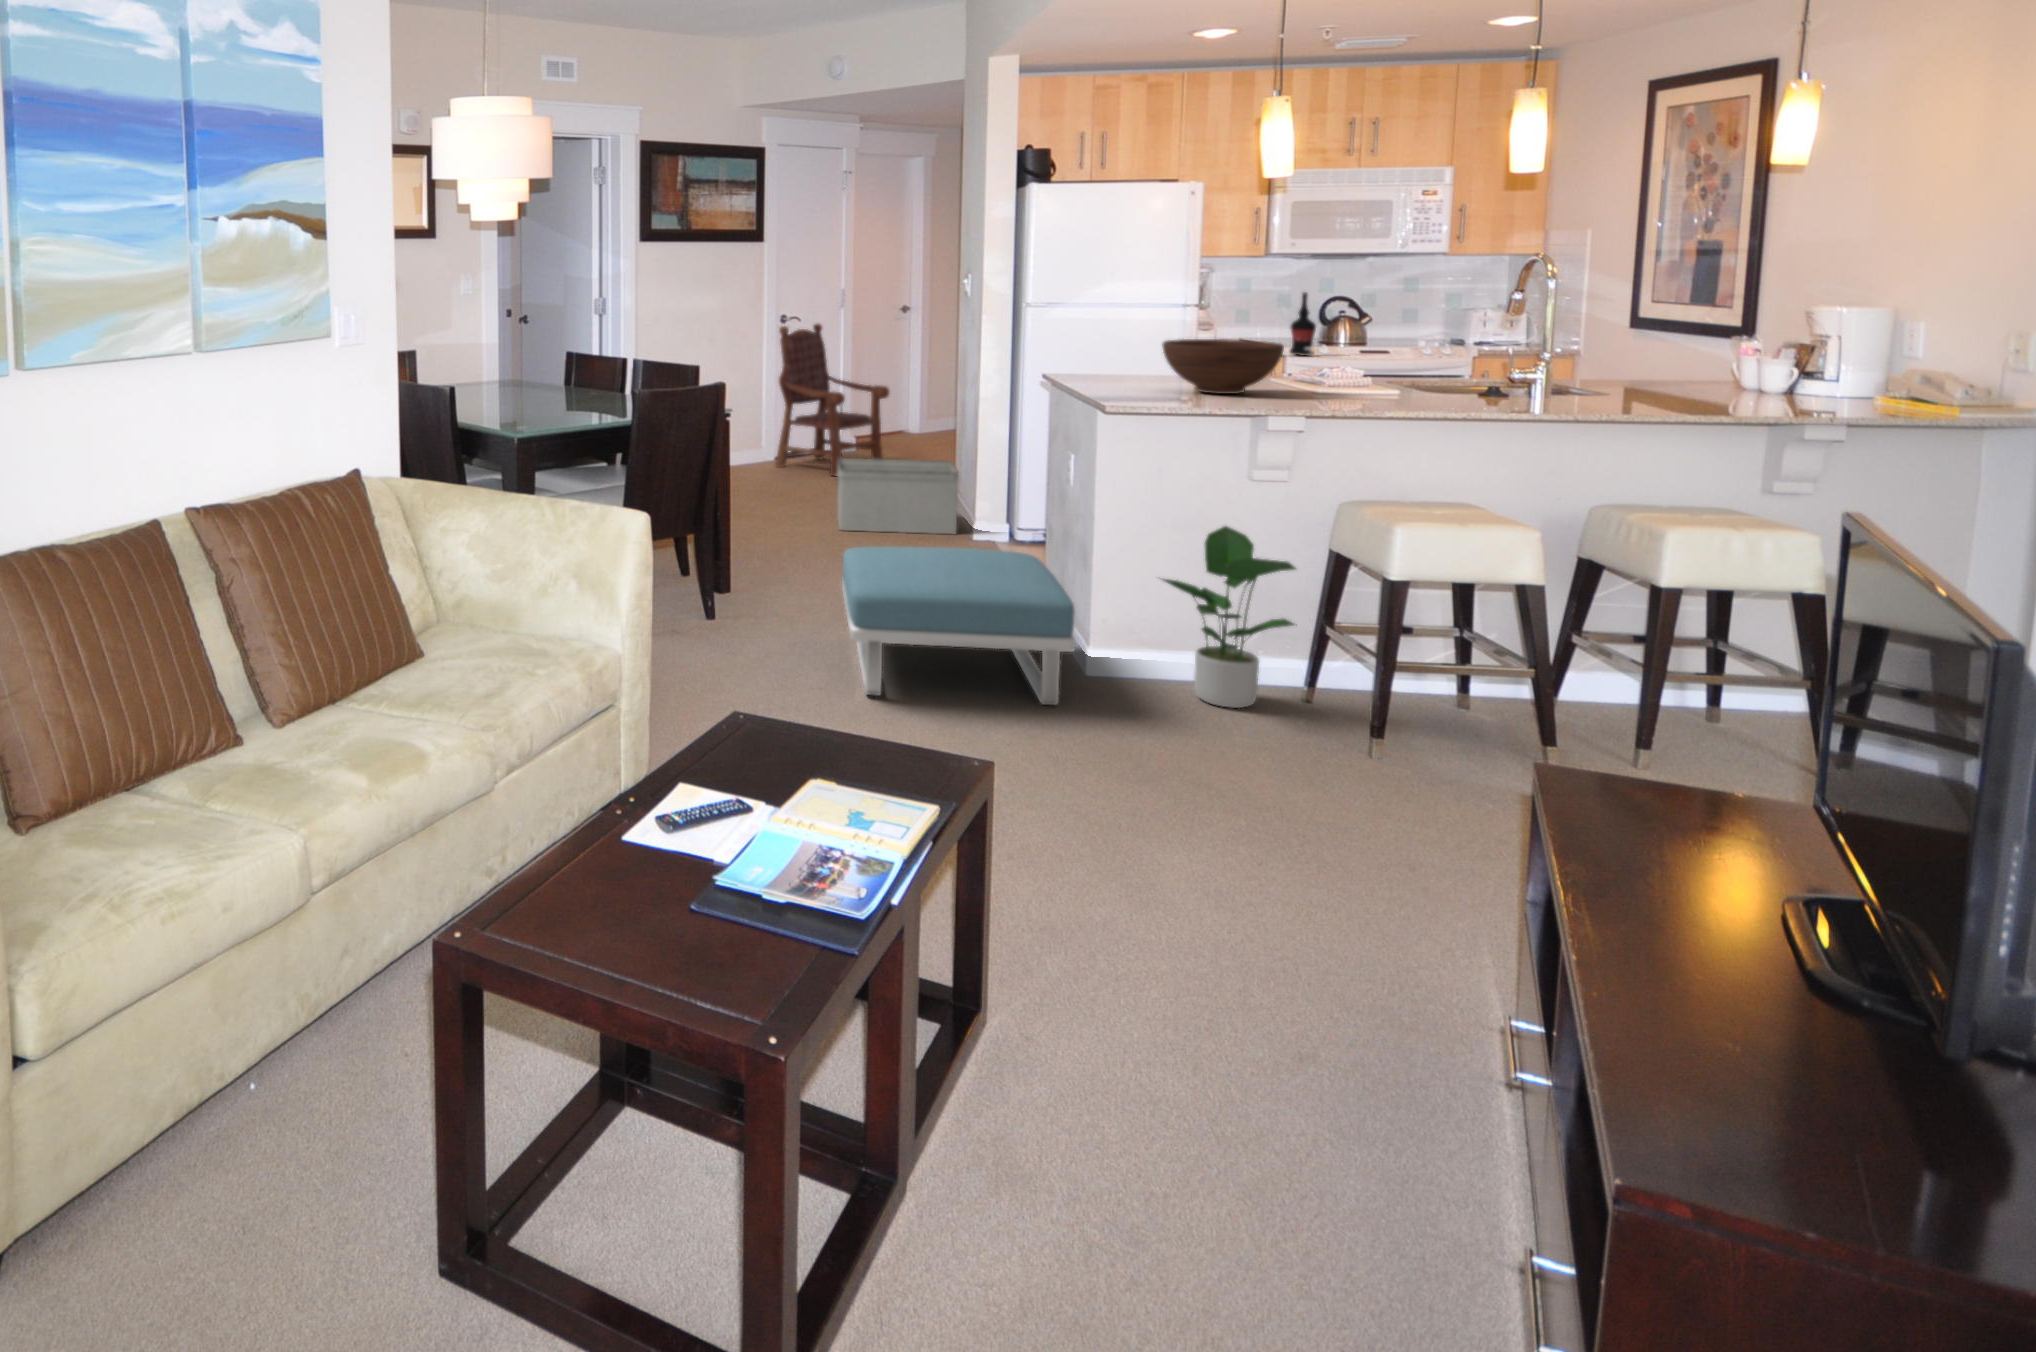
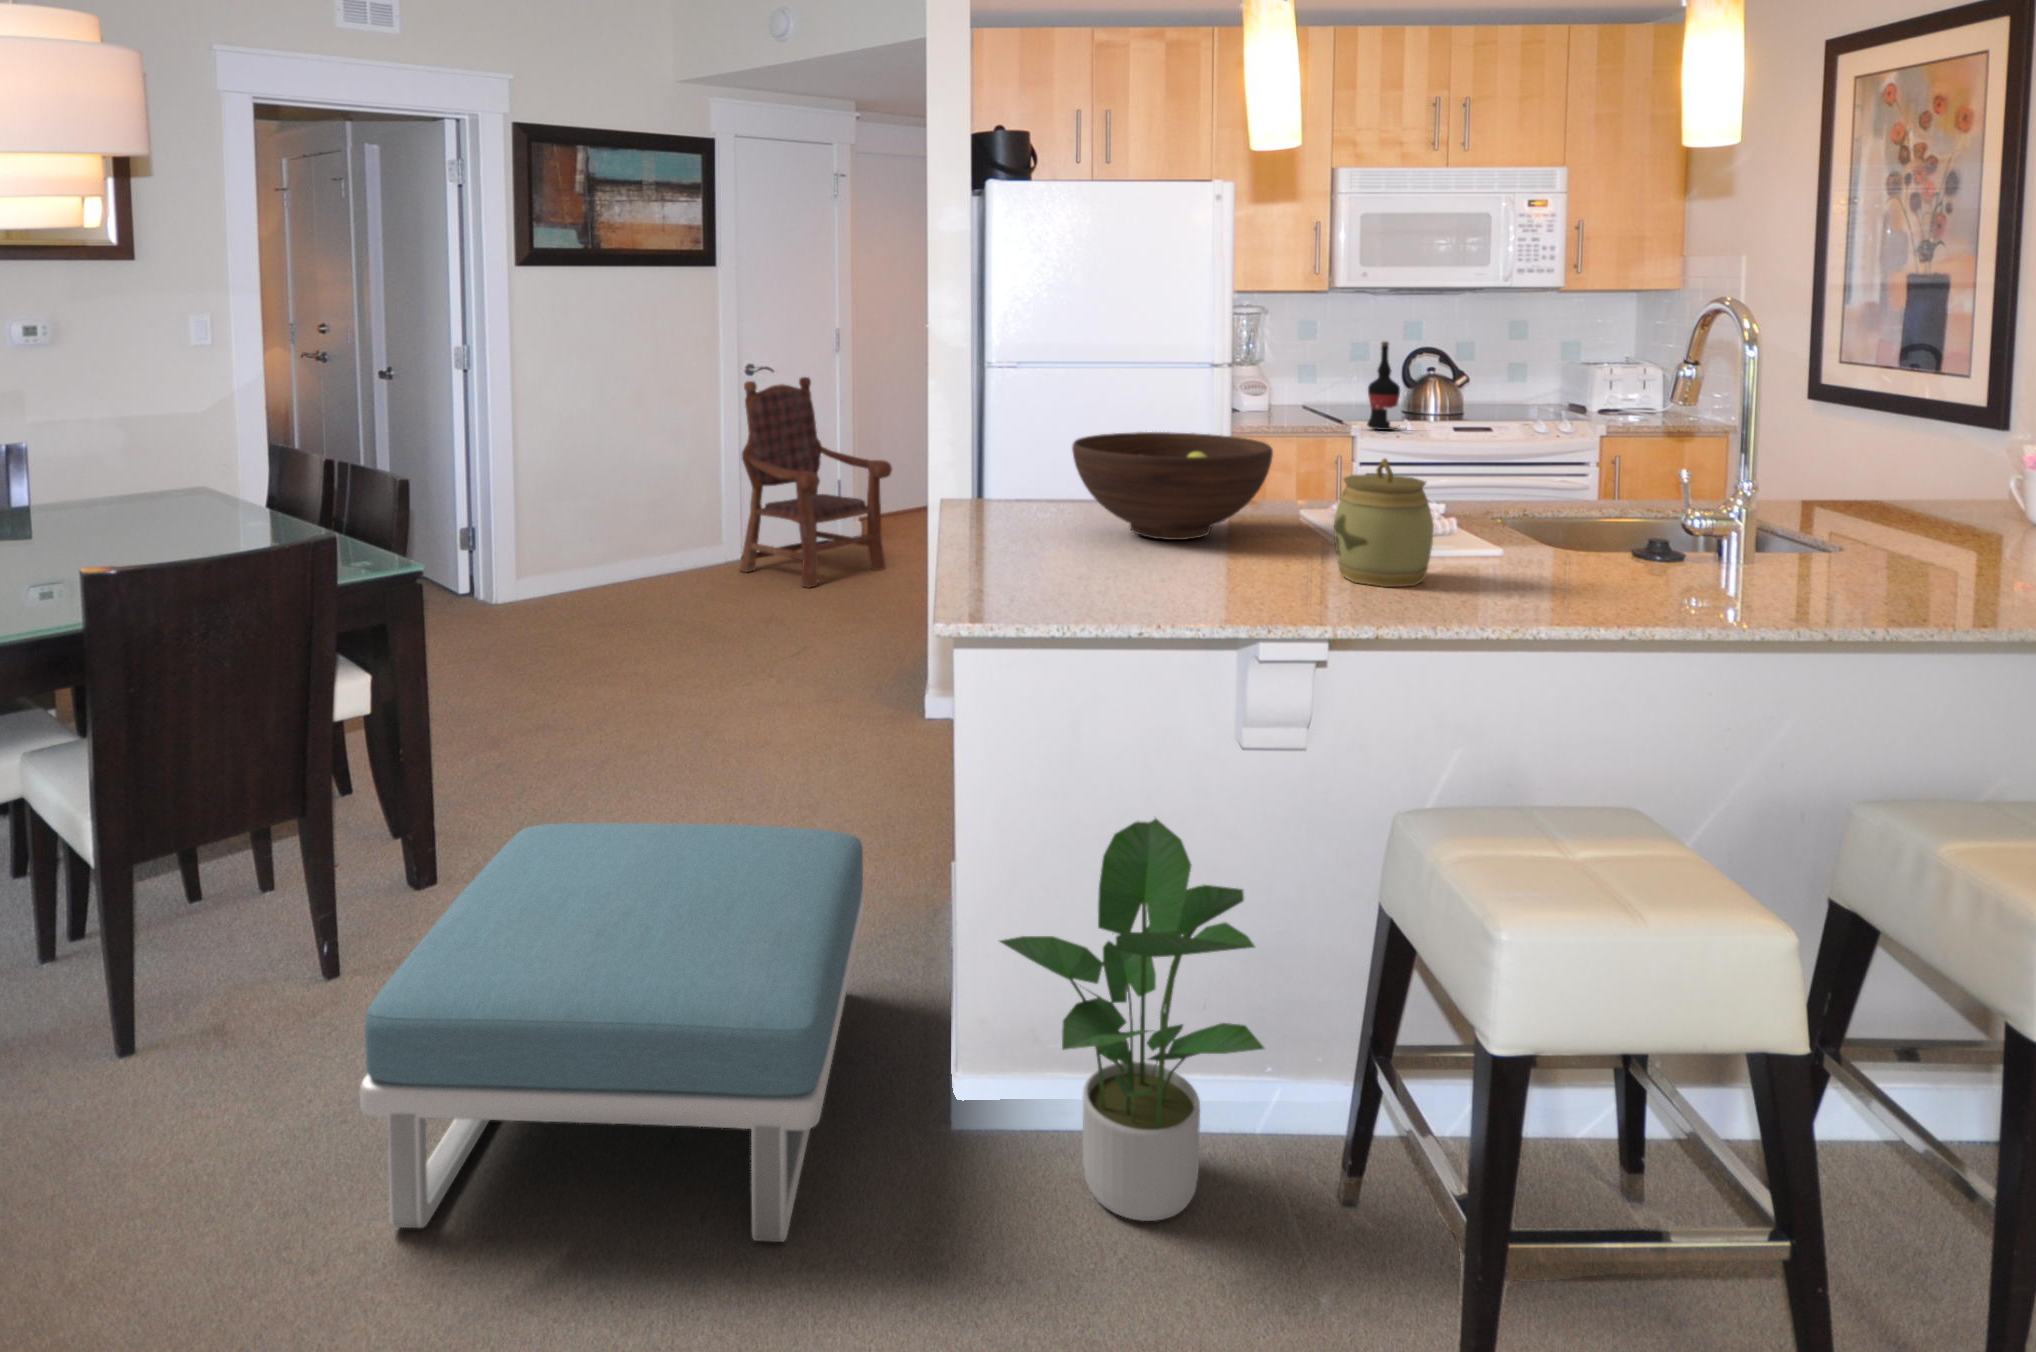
jar: none [1332,344,1388,407] -> present [1334,459,1434,587]
storage bin: present [837,458,959,534] -> none [728,582,909,701]

